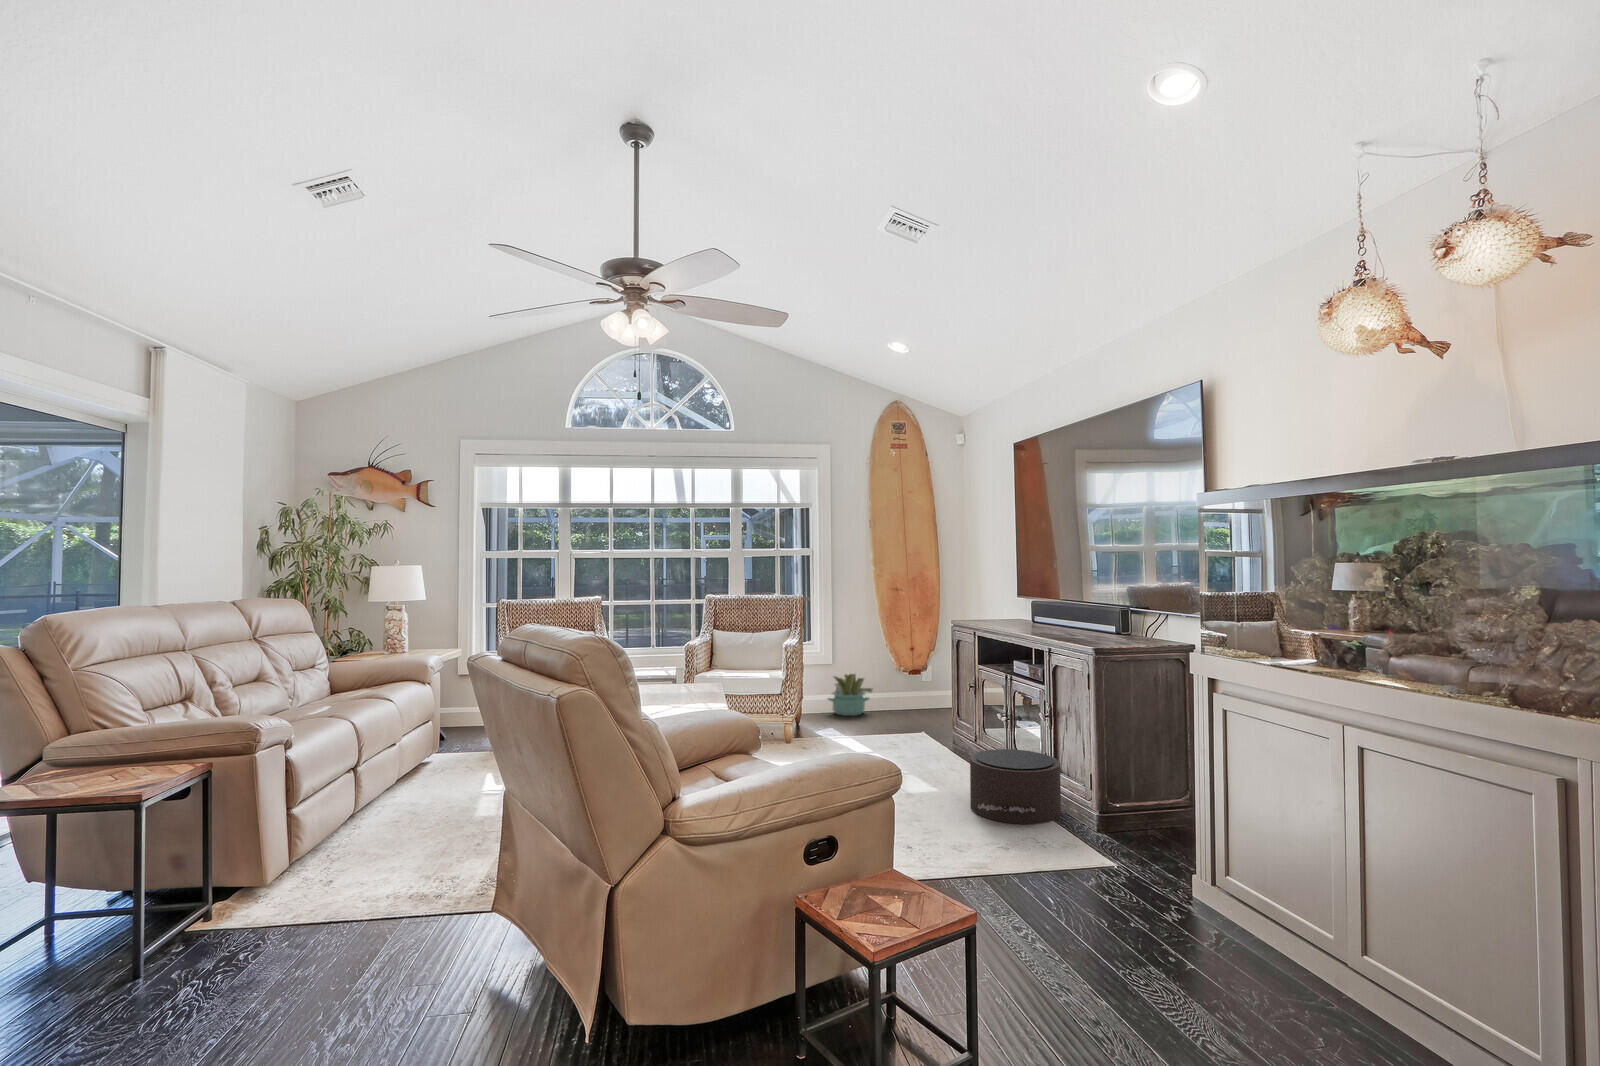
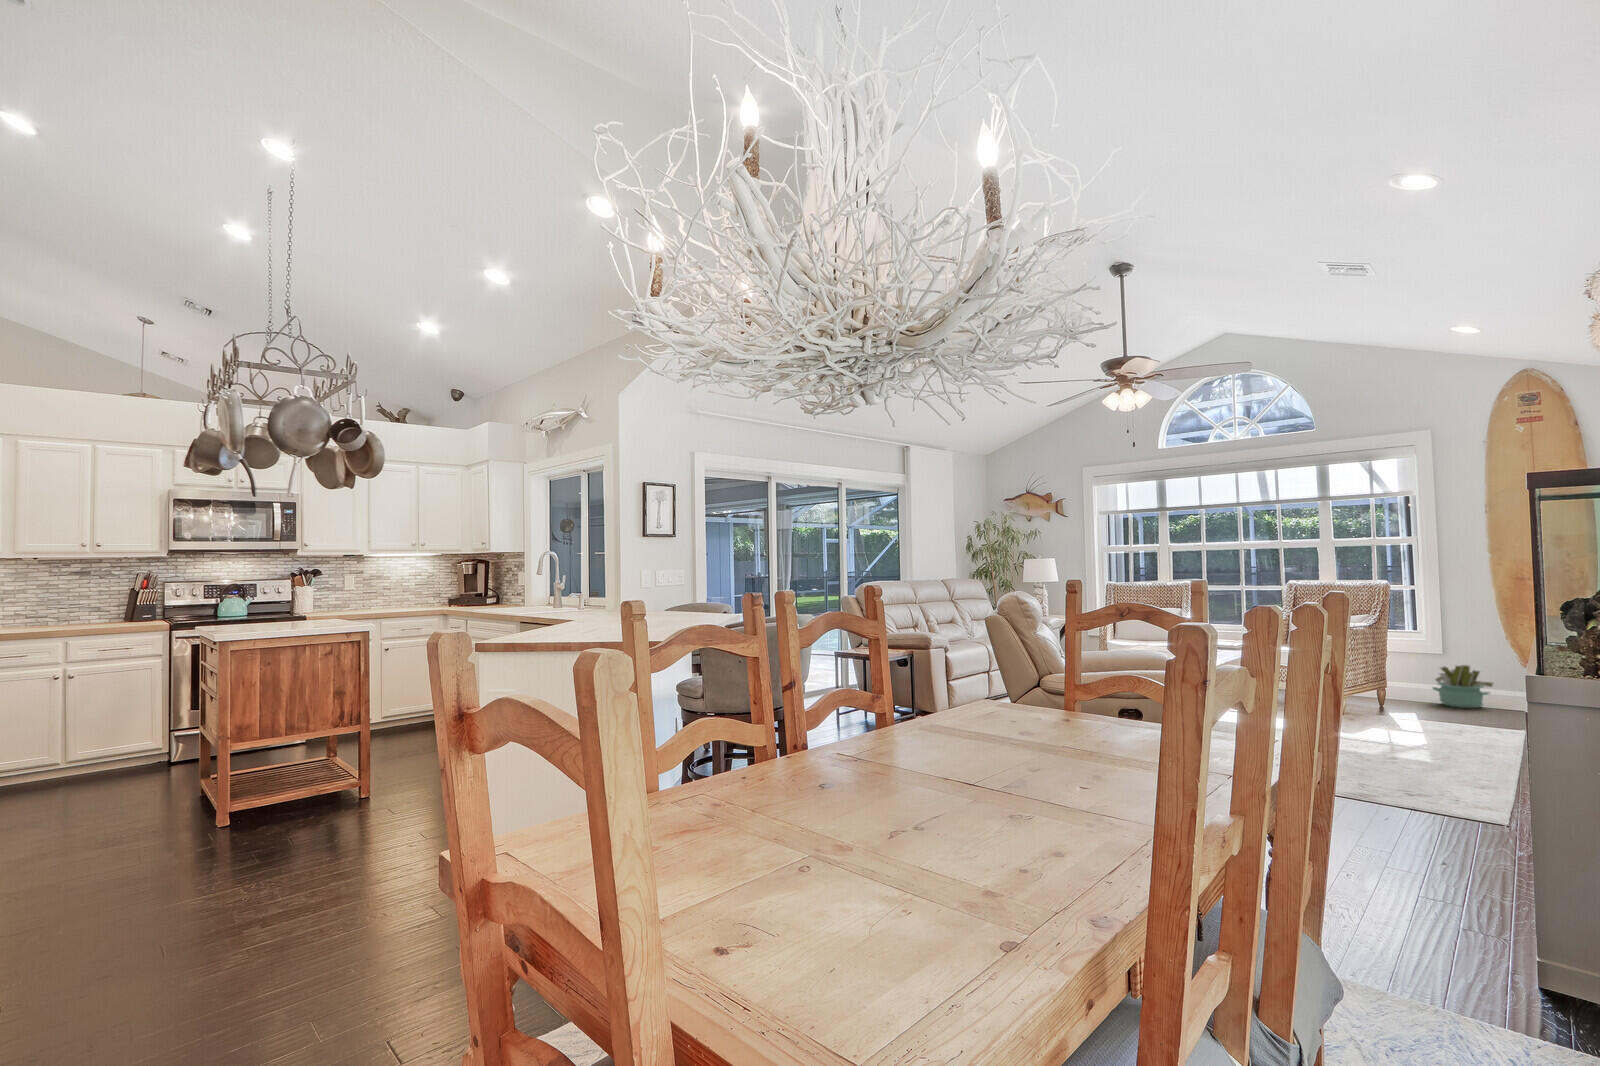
pouf: present [970,749,1061,824] -> none [1426,726,1554,795]

